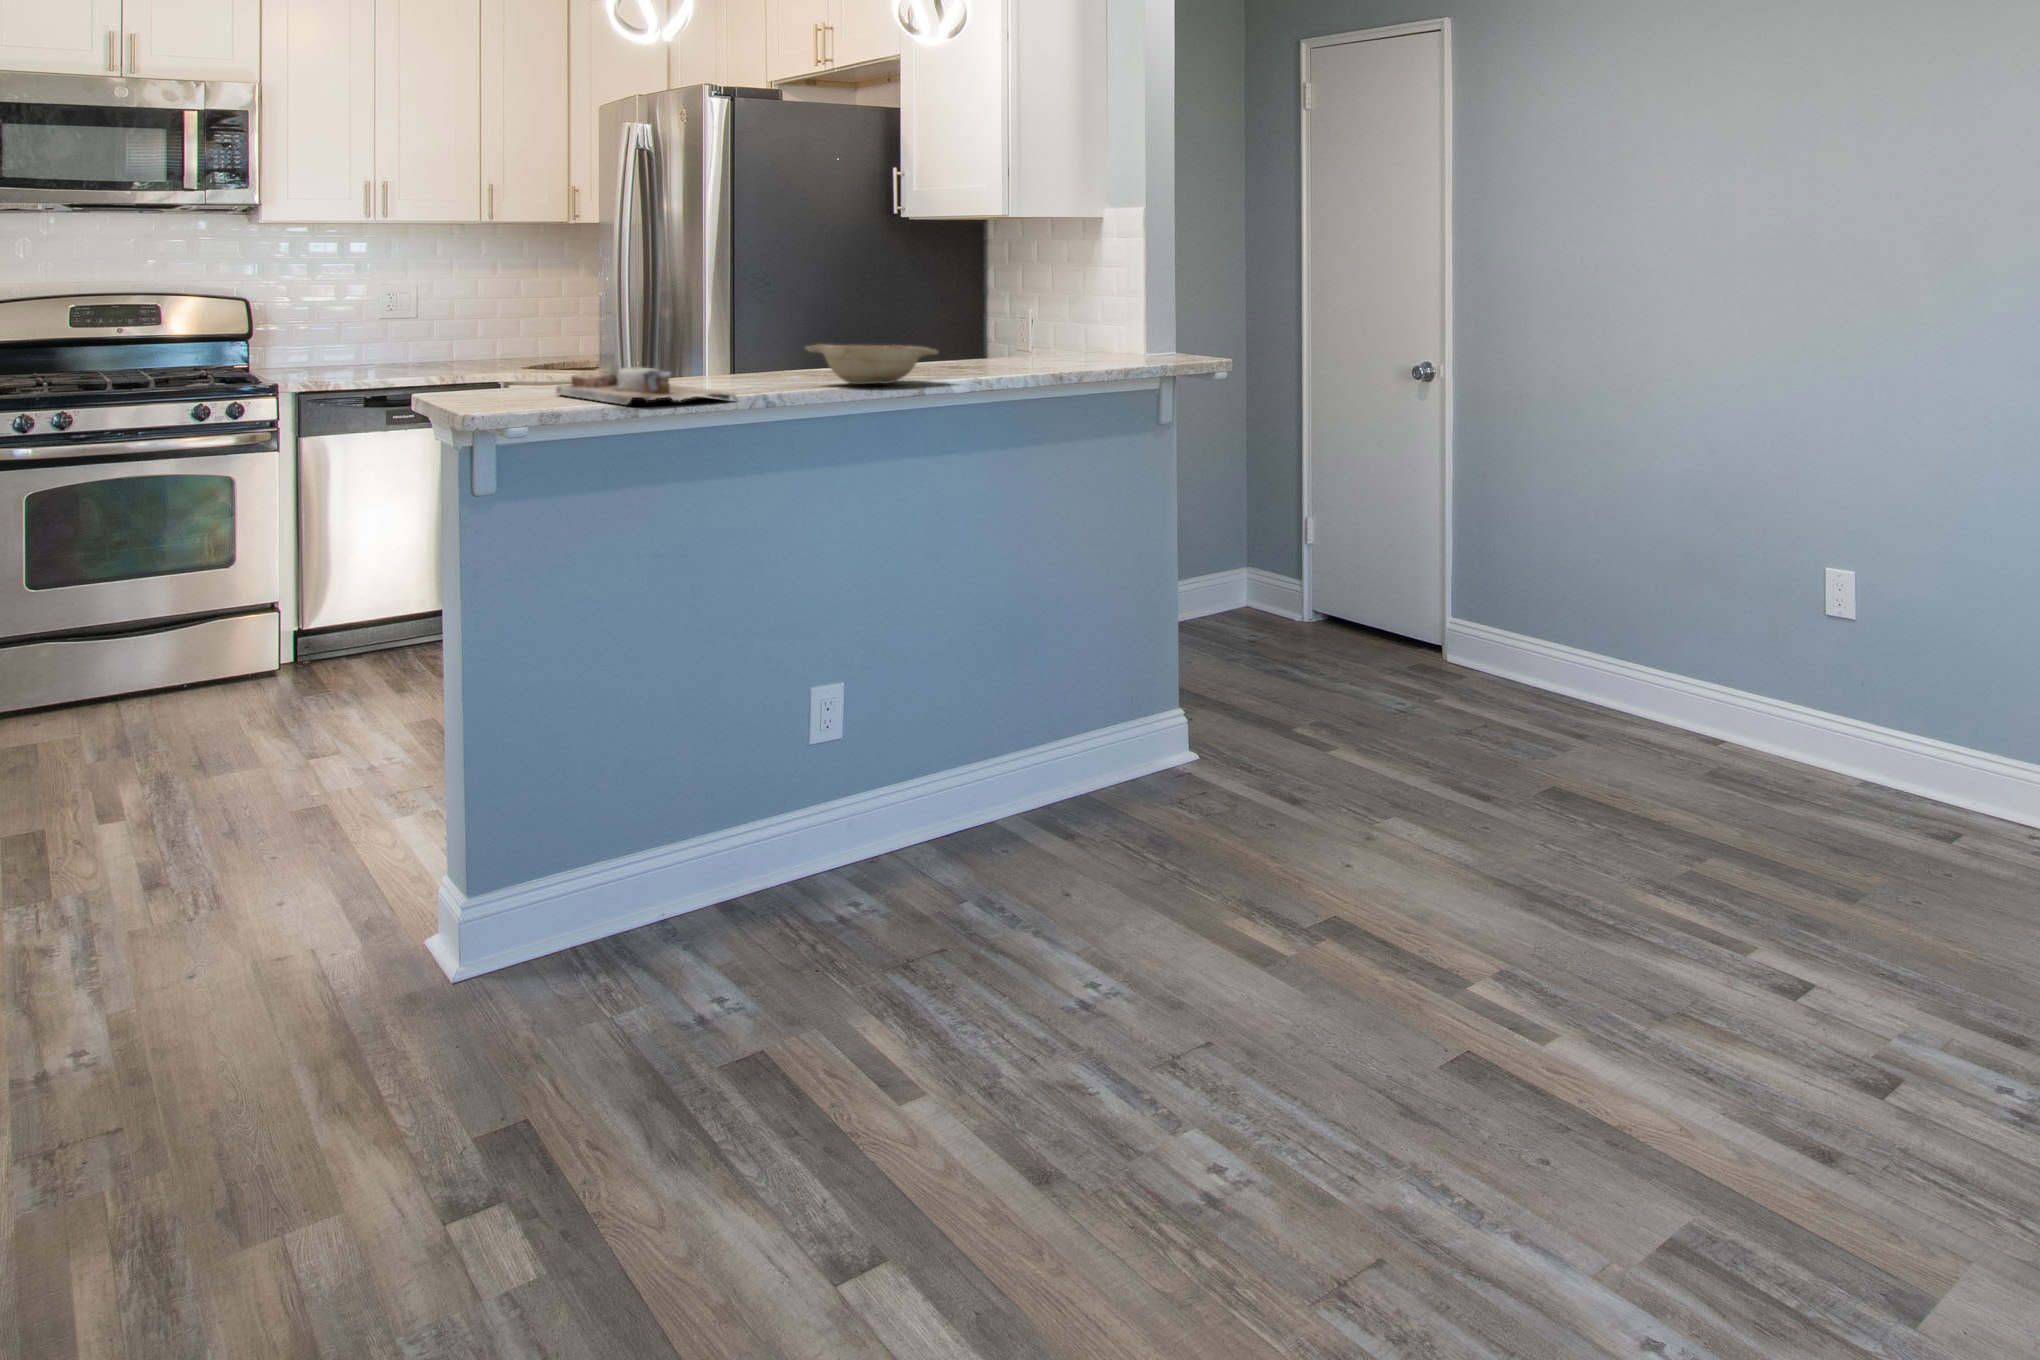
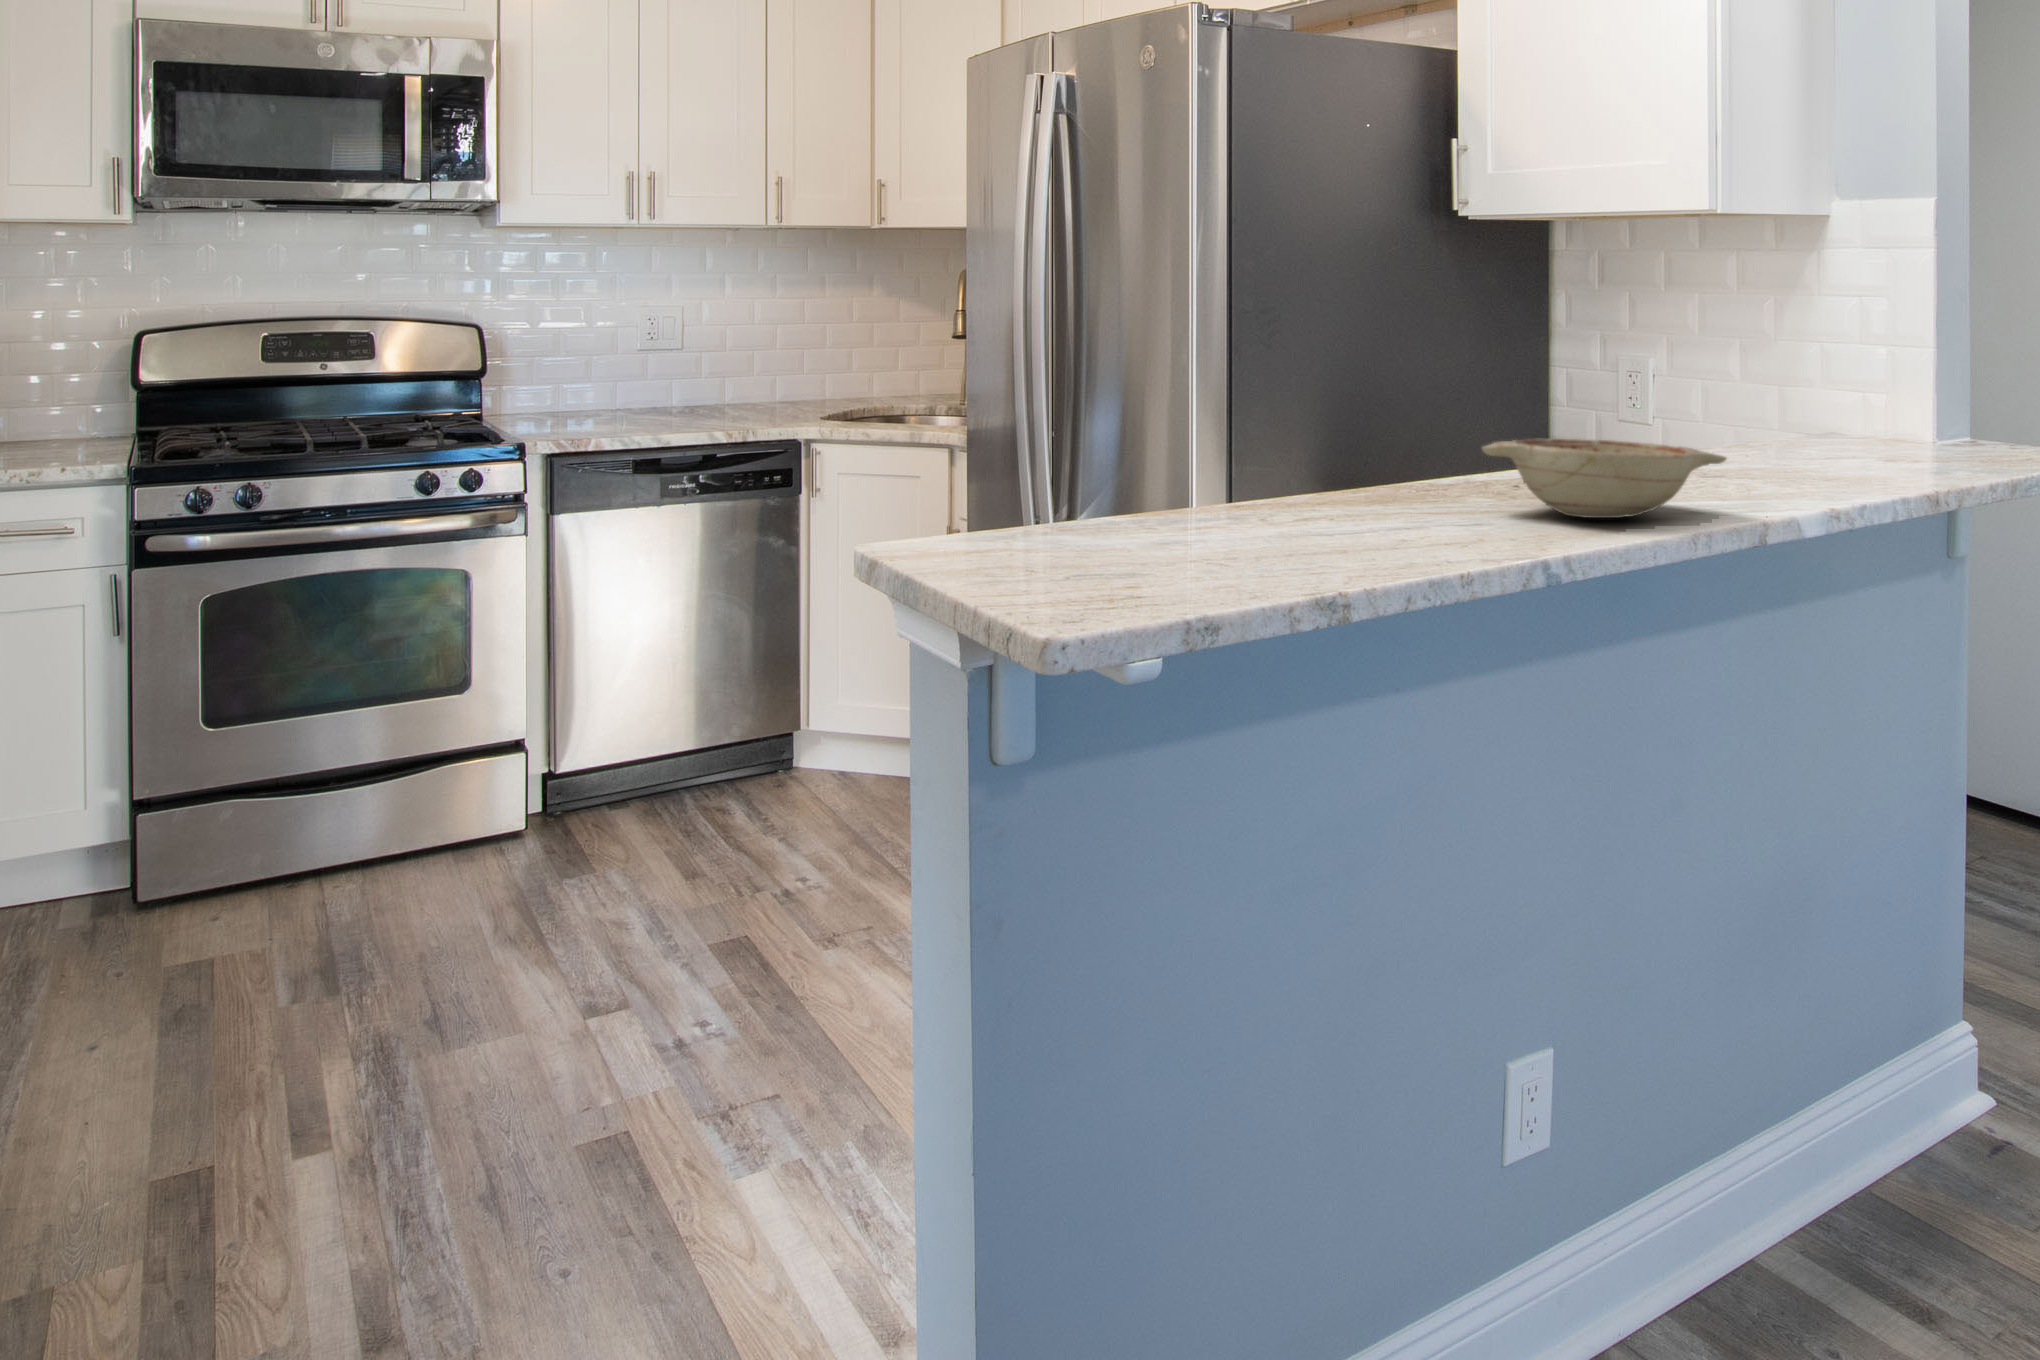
cutting board: present [556,367,737,405] -> none [1076,489,1464,588]

